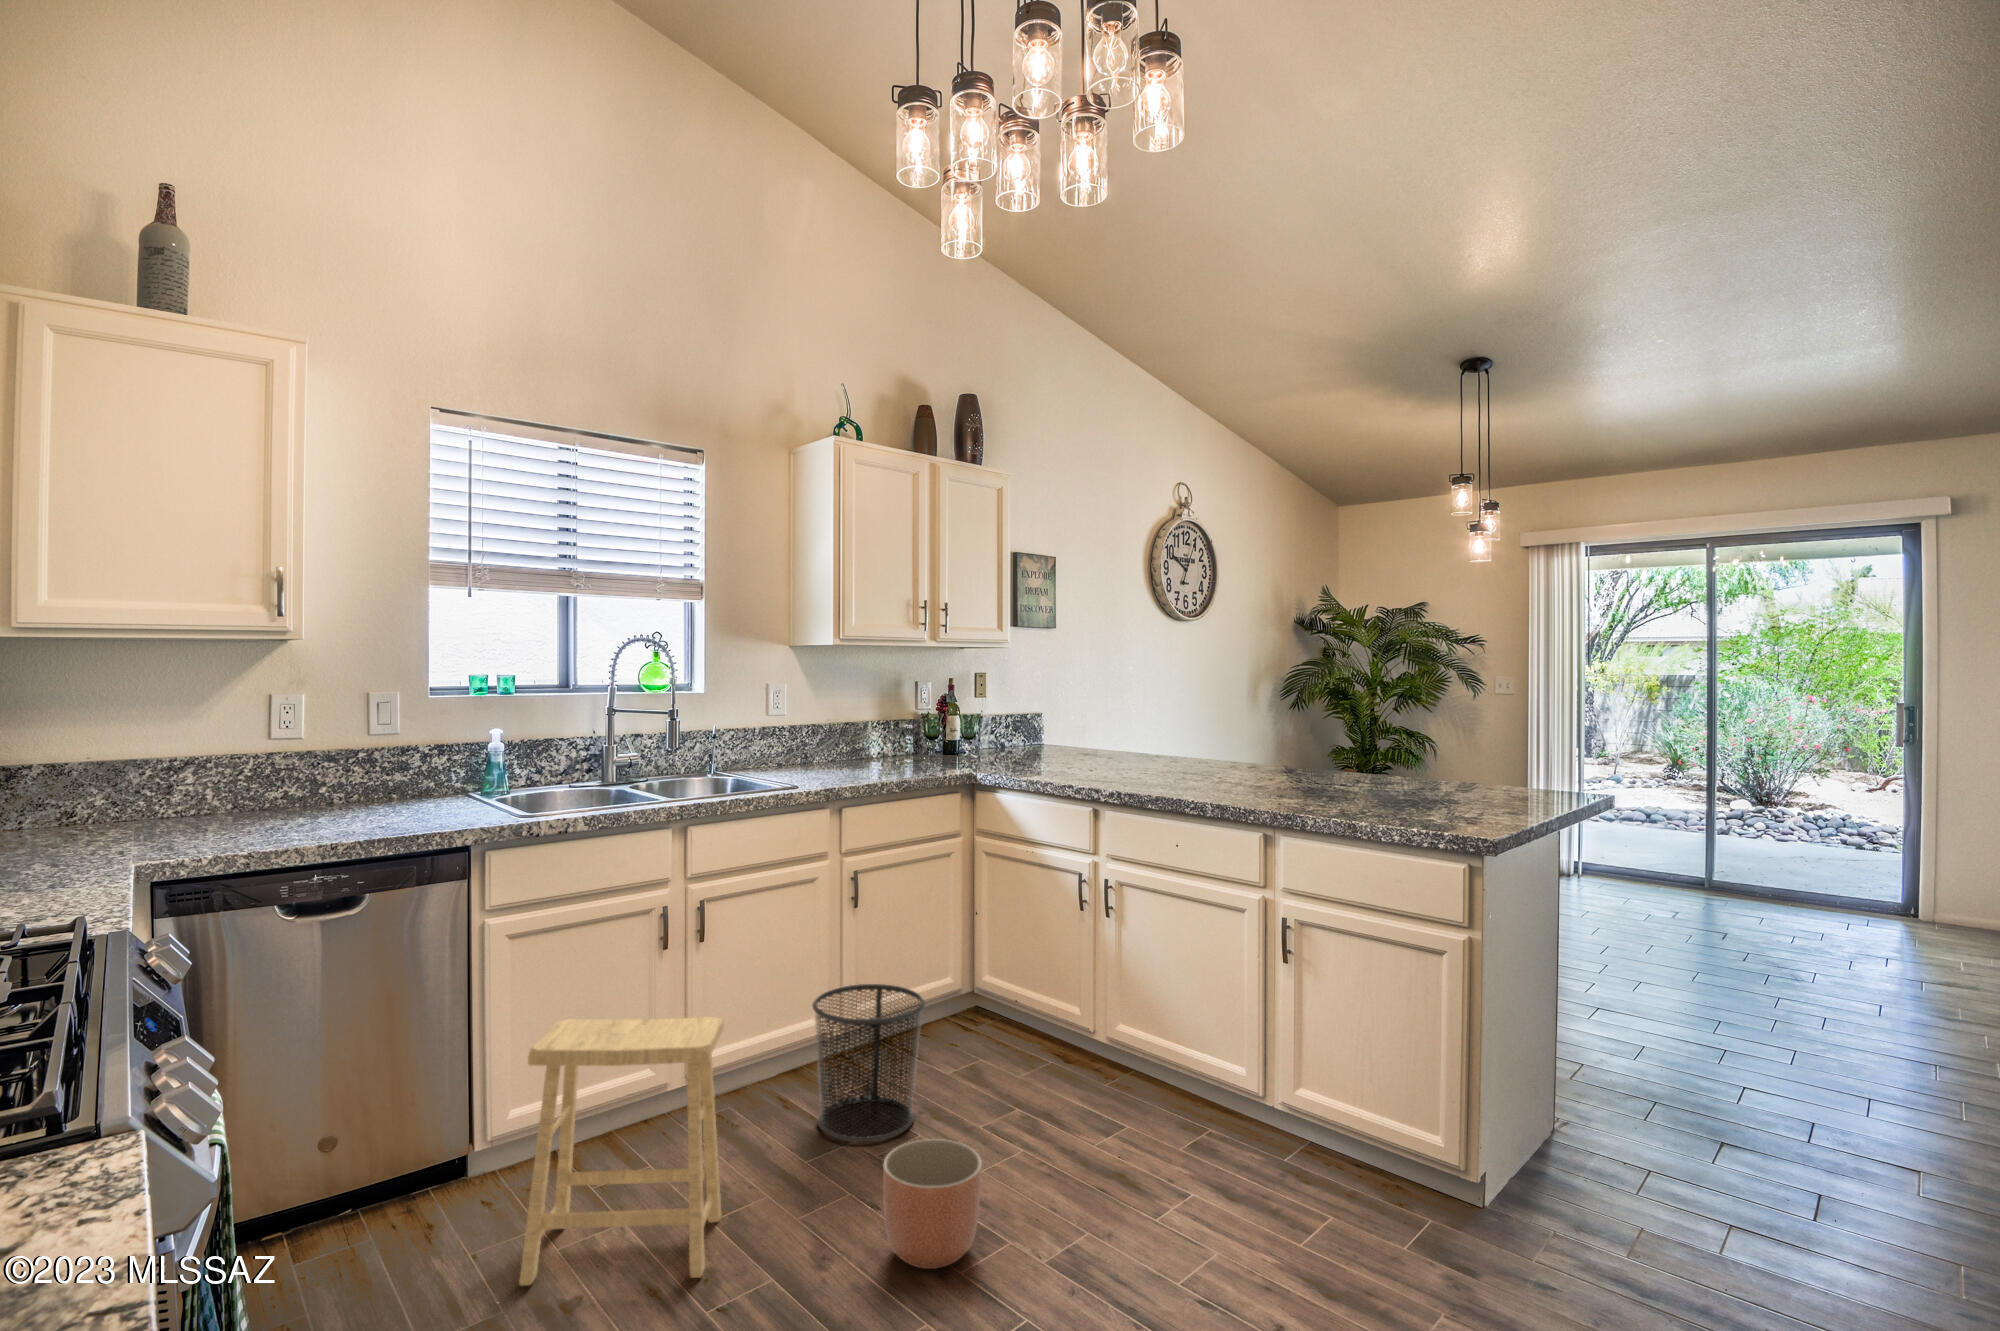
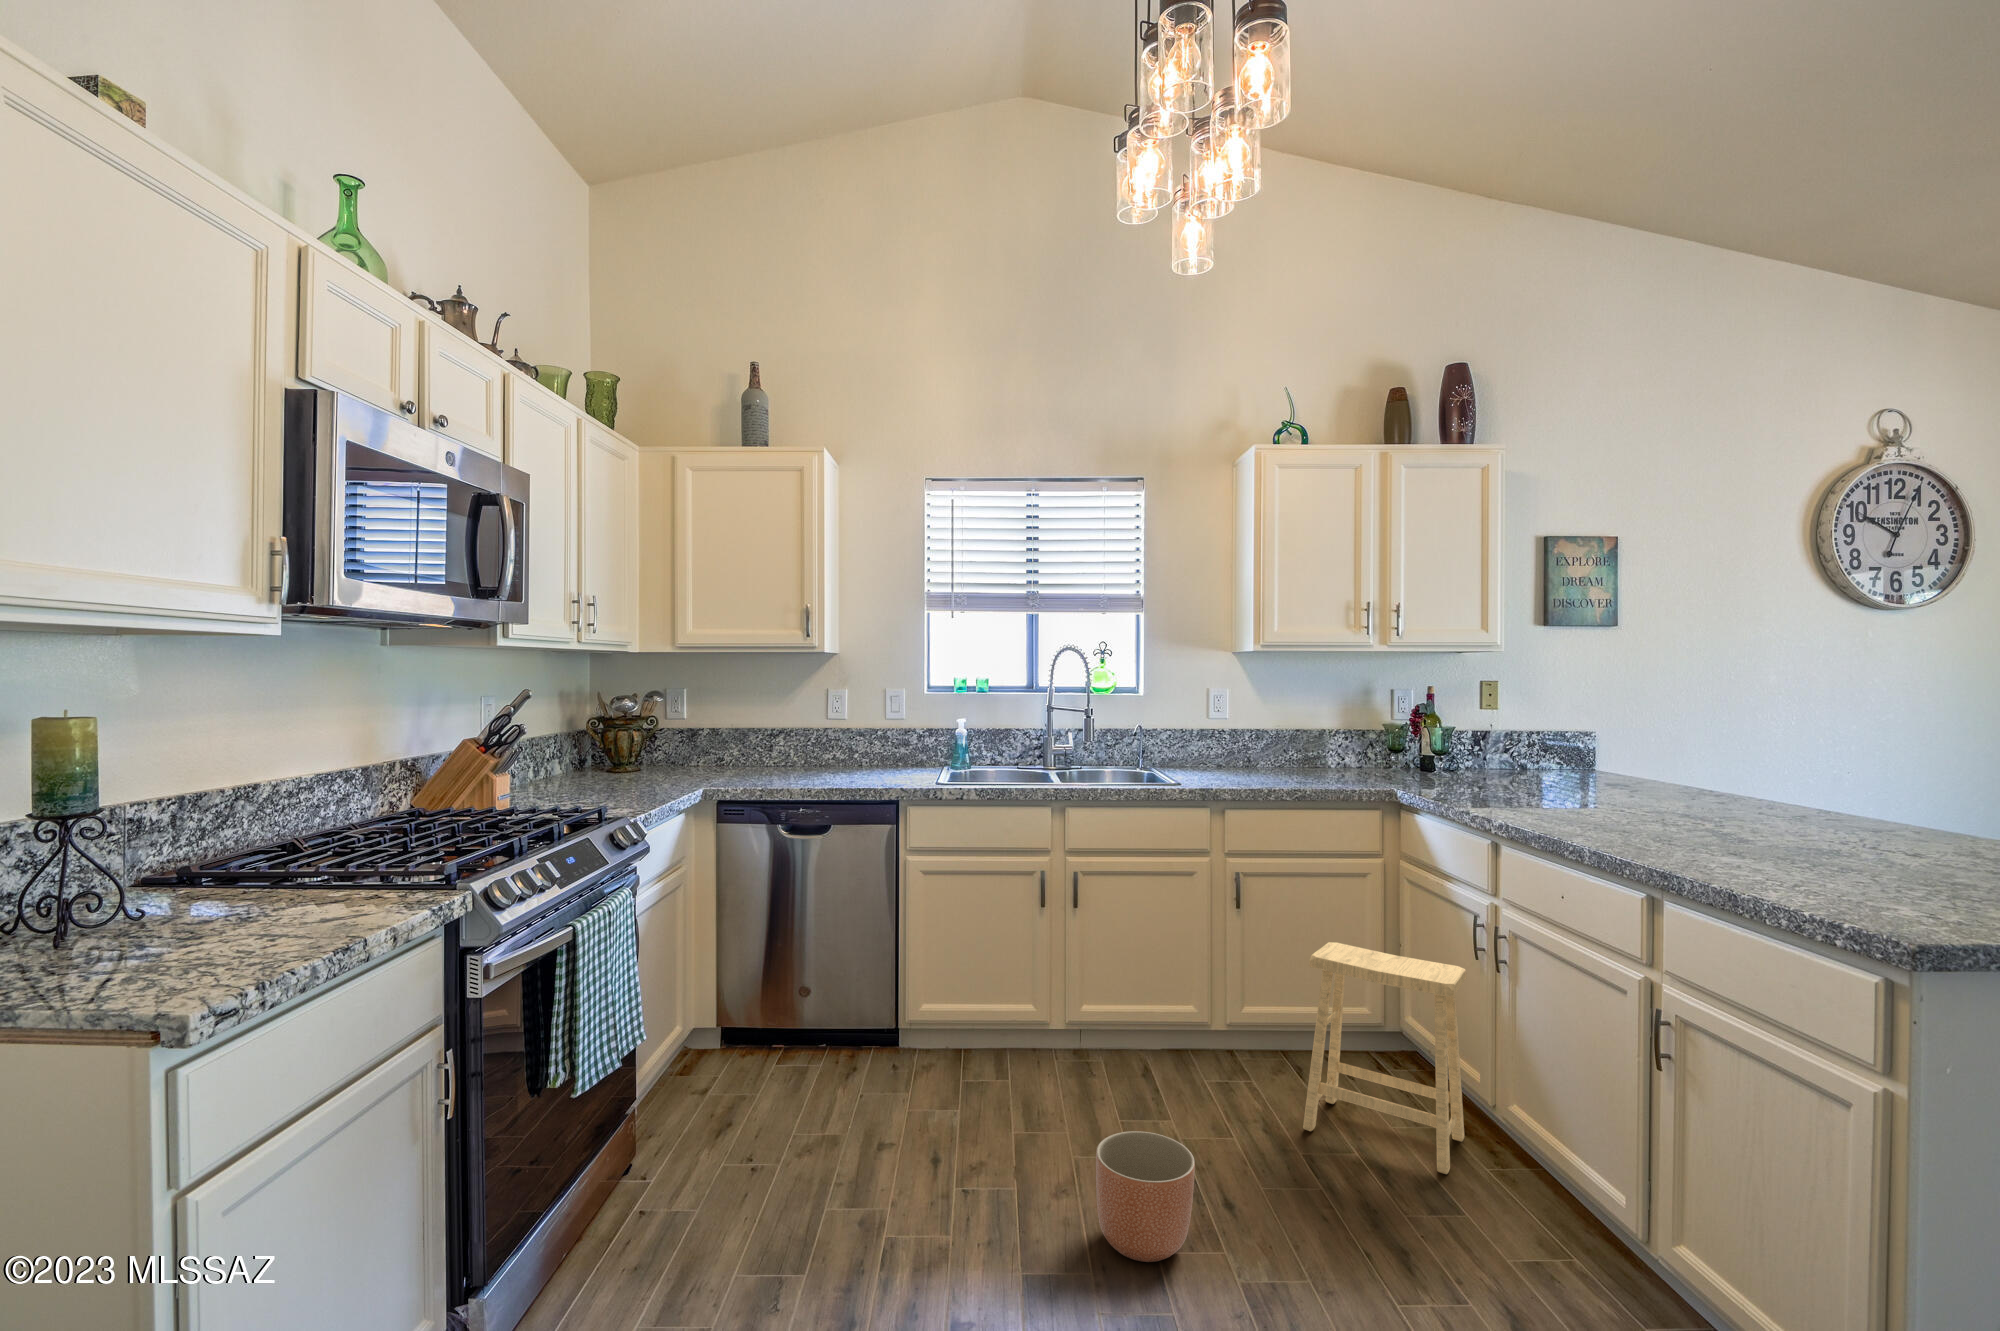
waste bin: present [812,984,925,1142] -> none [1144,979,1256,1136]
footstool: present [519,1017,724,1286] -> present [1303,942,1467,1174]

